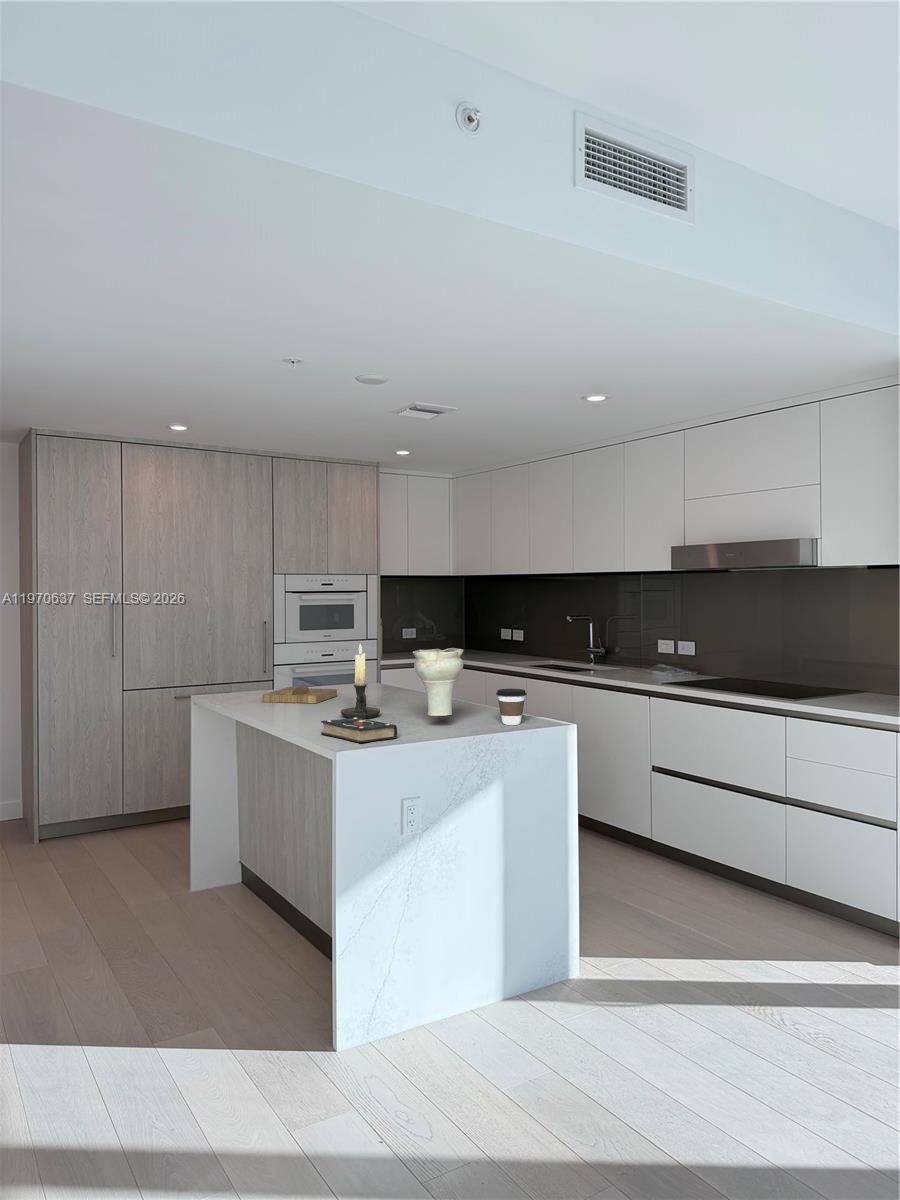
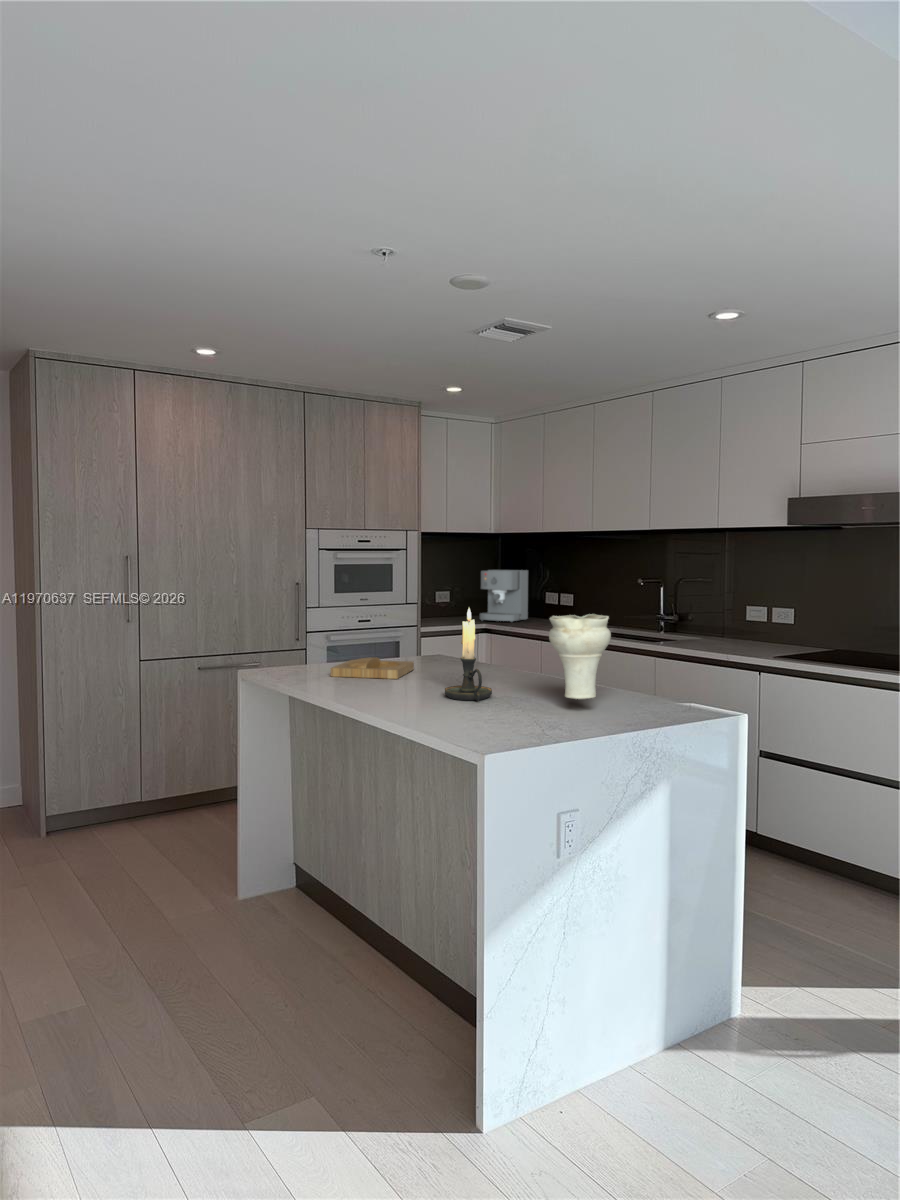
coffee maker: none [438,608,482,655] -> present [480,570,528,622]
coffee cup: present [496,689,527,725] -> none [645,665,684,710]
book: present [321,717,397,743] -> none [443,700,545,735]

